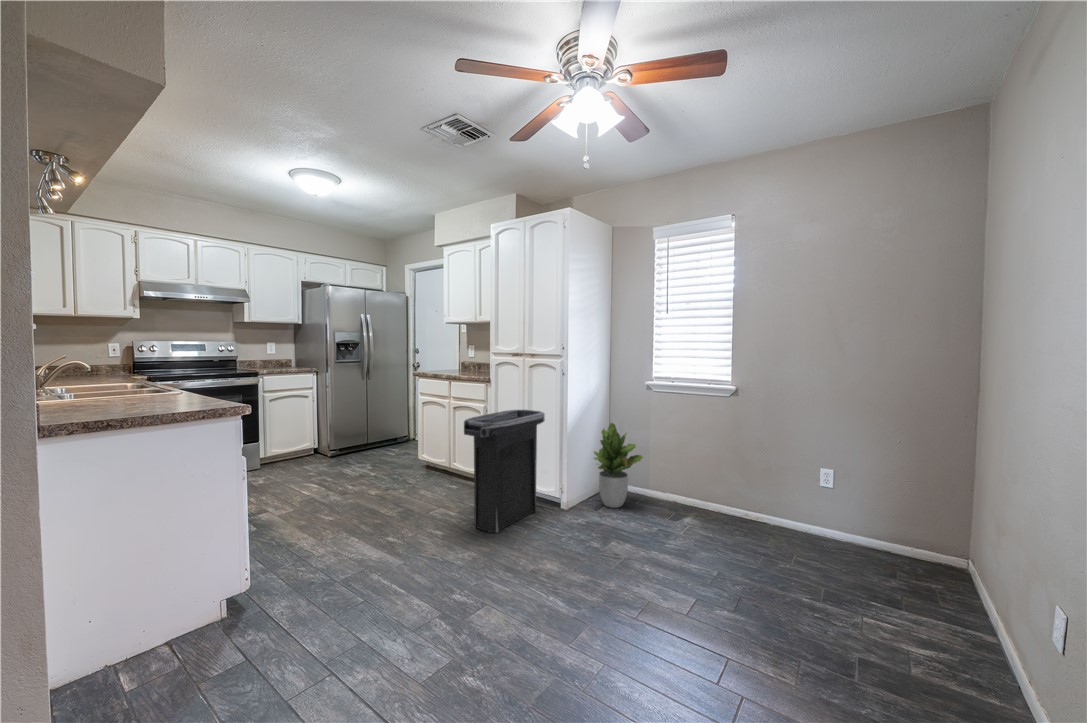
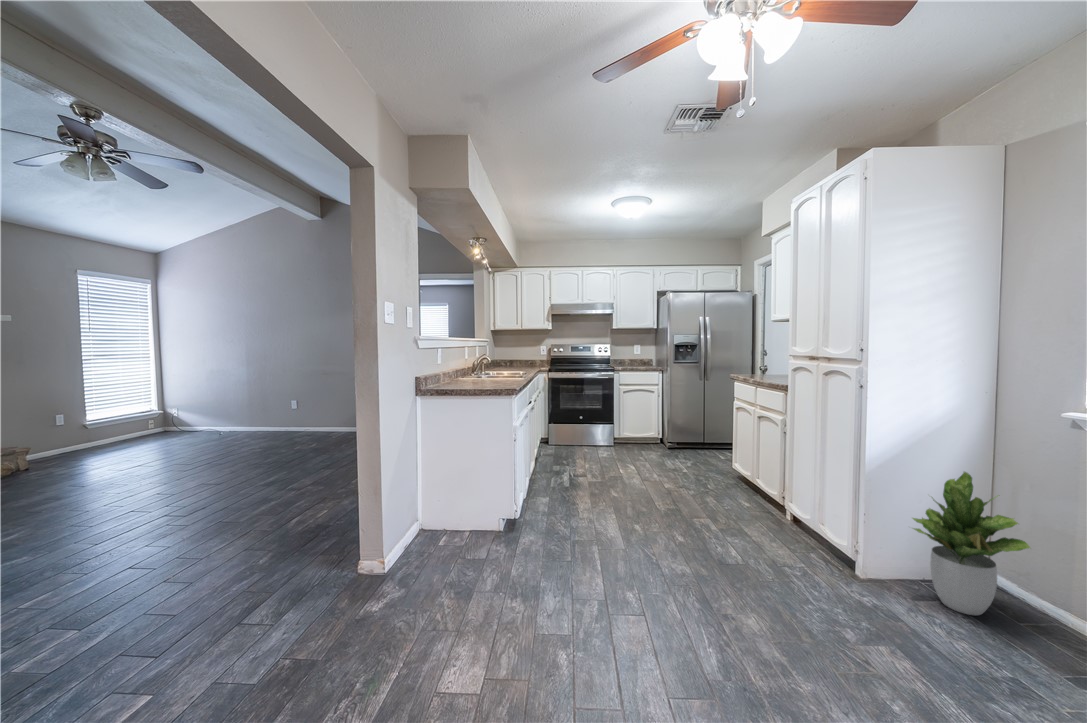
trash can: present [464,410,545,533] -> none [701,426,833,563]

